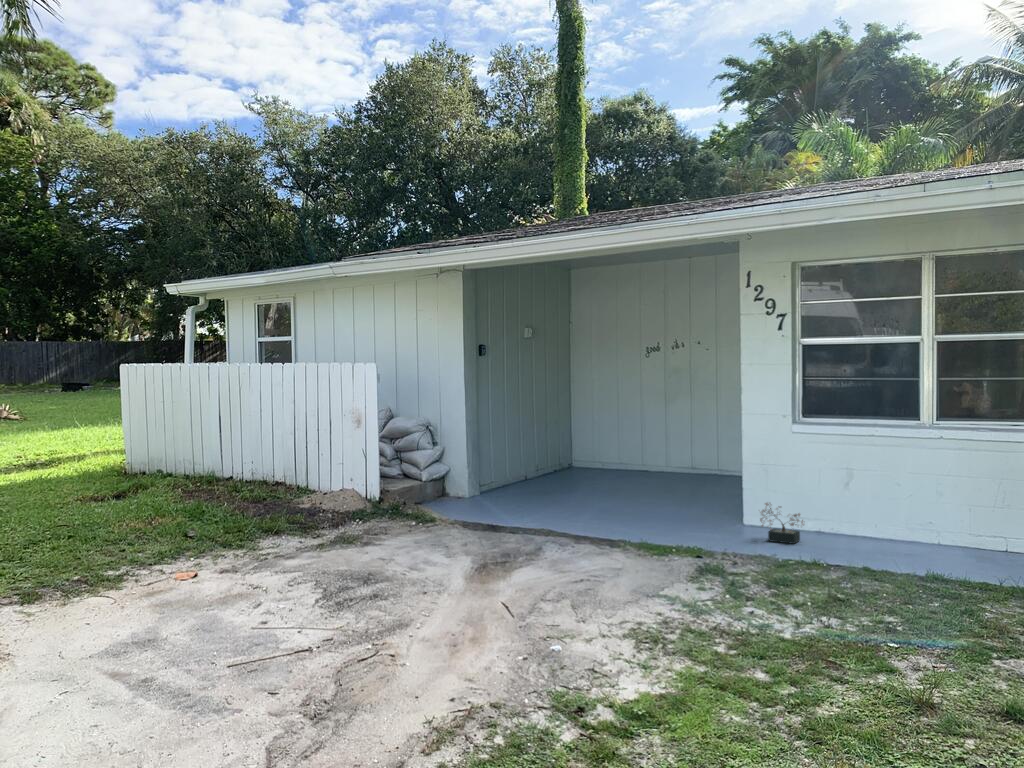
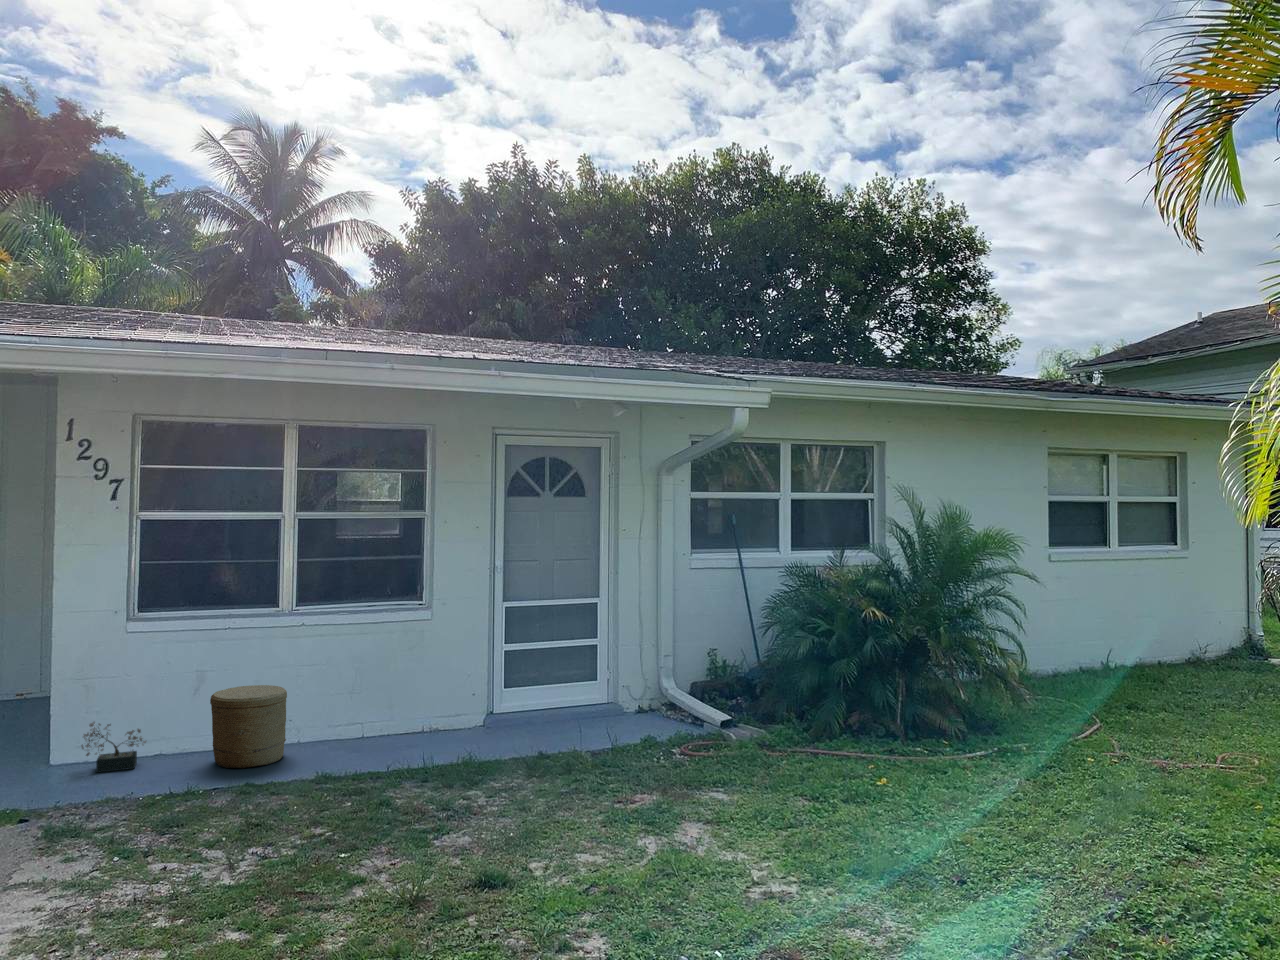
woven basket: none [849,491,919,563] -> present [210,685,287,768]

